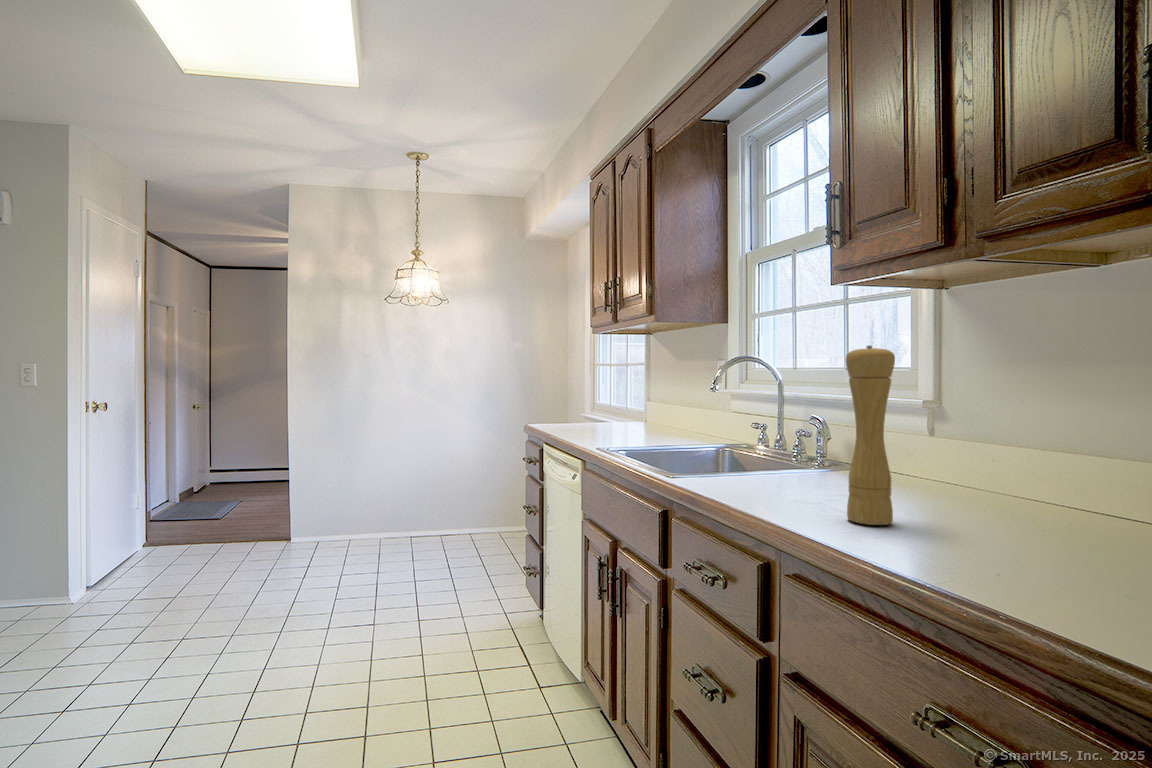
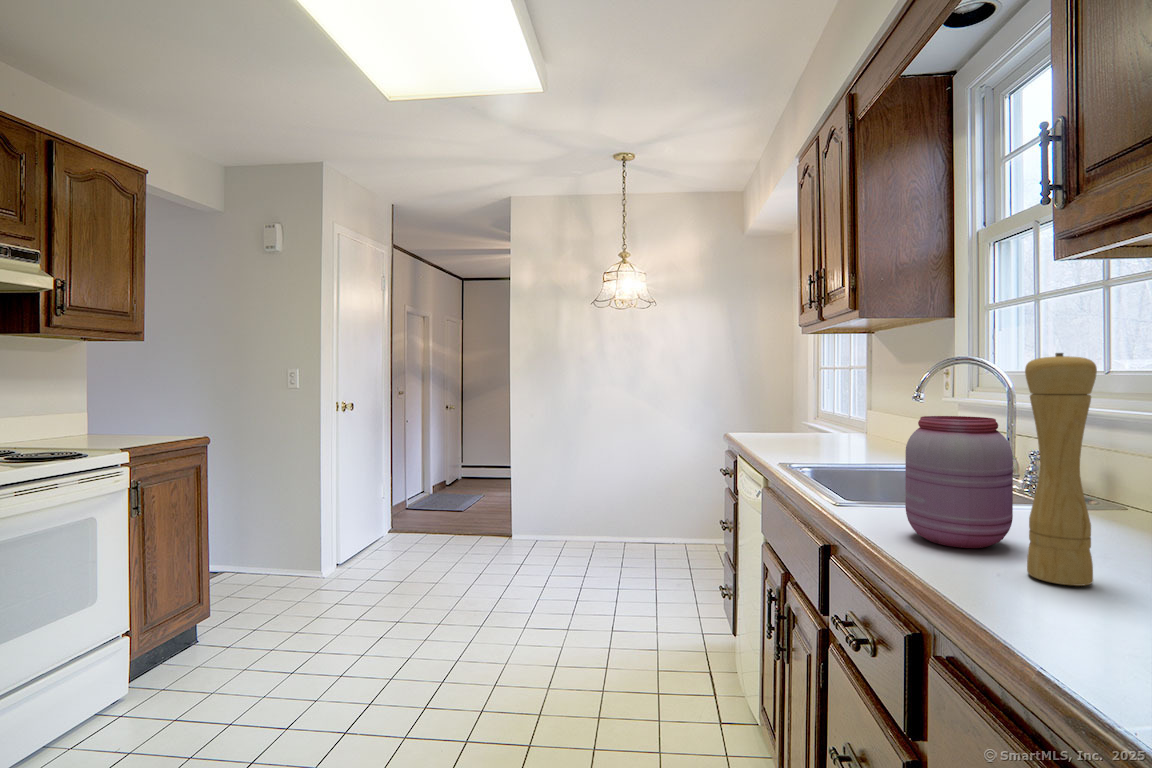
jar: none [744,399,823,506] -> present [905,416,1013,548]

